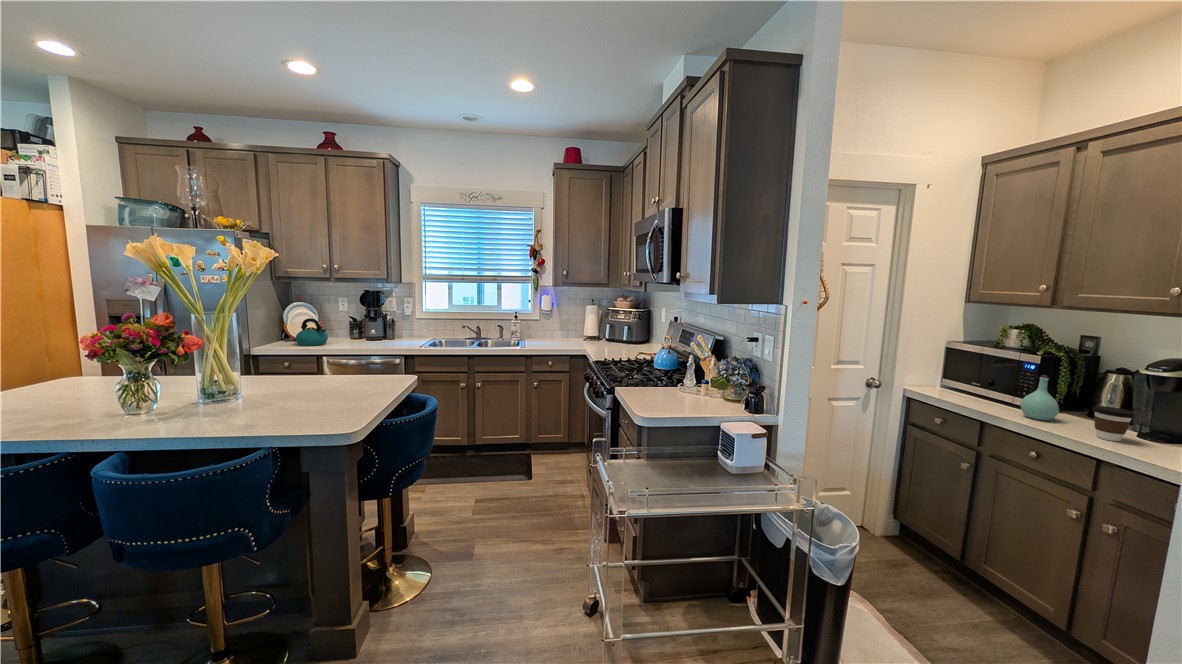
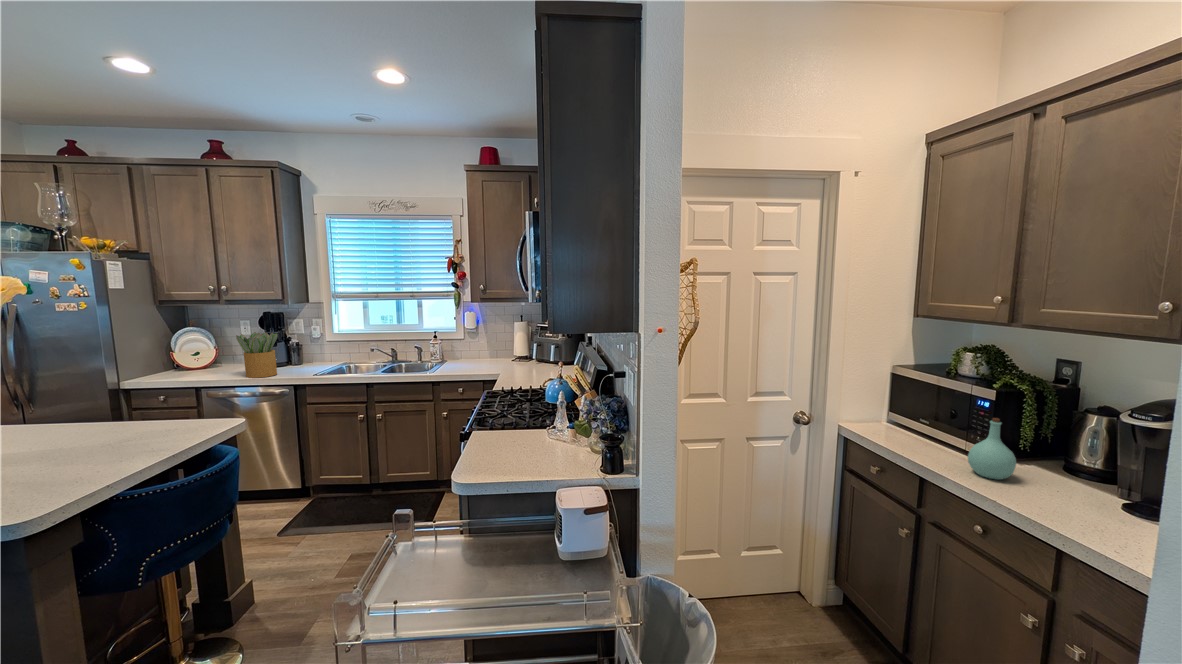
potted plant: none [354,308,387,348] -> present [236,332,278,378]
kettle: present [296,318,328,346] -> none [174,346,214,377]
coffee cup: present [1092,406,1135,441] -> none [1051,467,1109,520]

